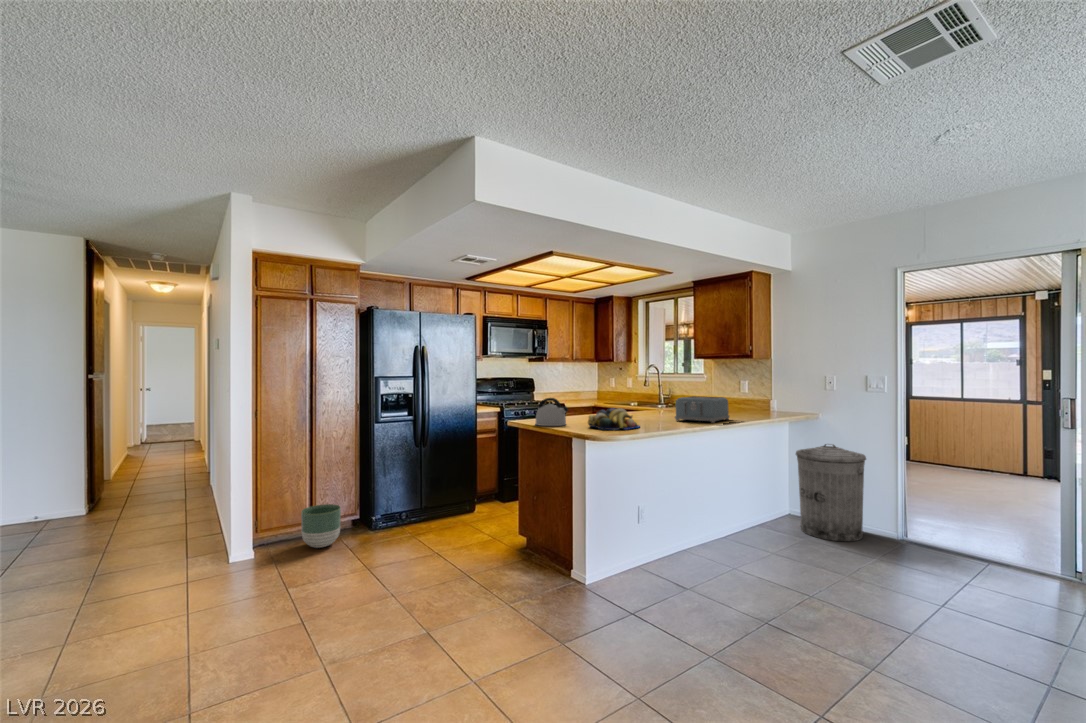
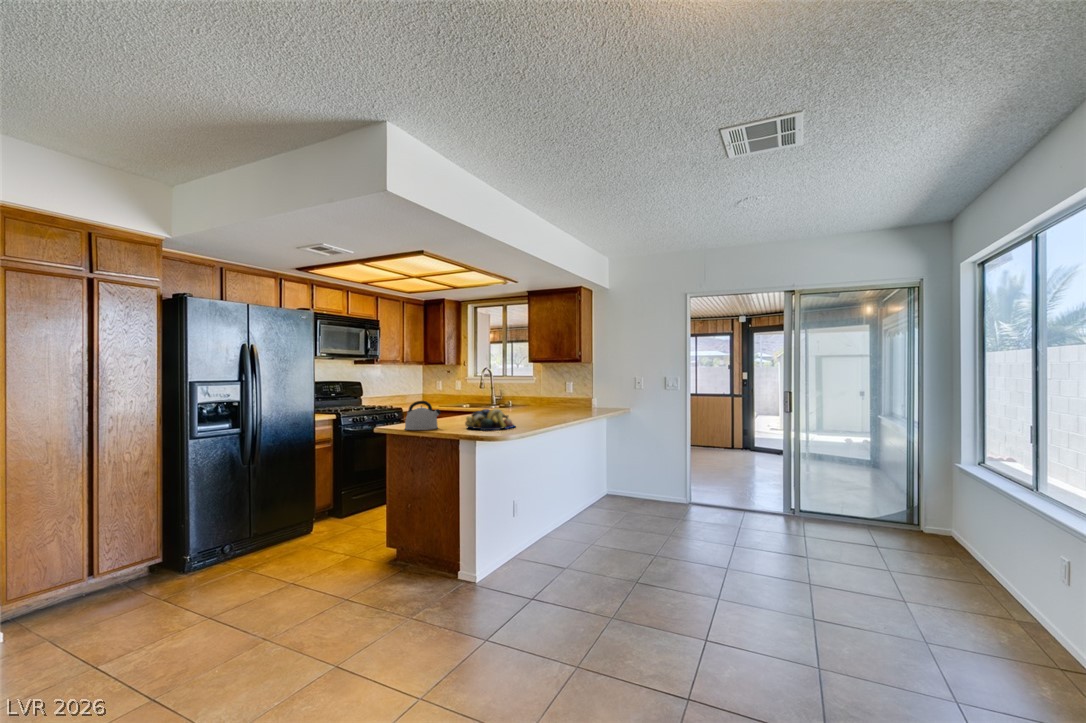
toaster: present [675,396,729,423] -> none [534,396,576,419]
trash can: present [796,444,866,541] -> none [619,432,670,510]
planter: present [301,504,341,548] -> none [79,549,143,611]

